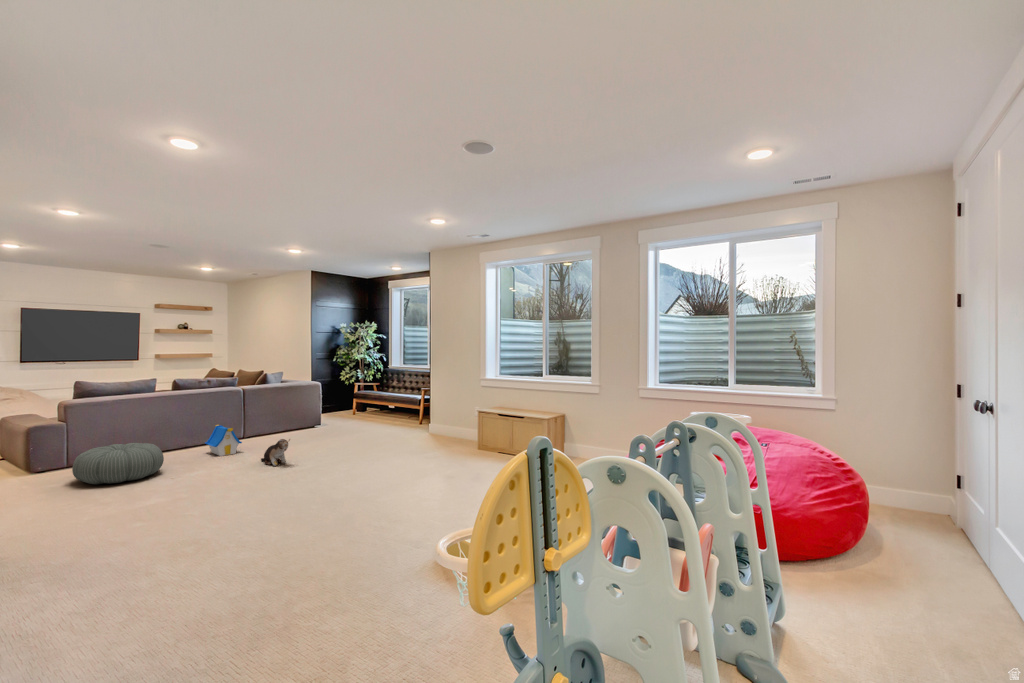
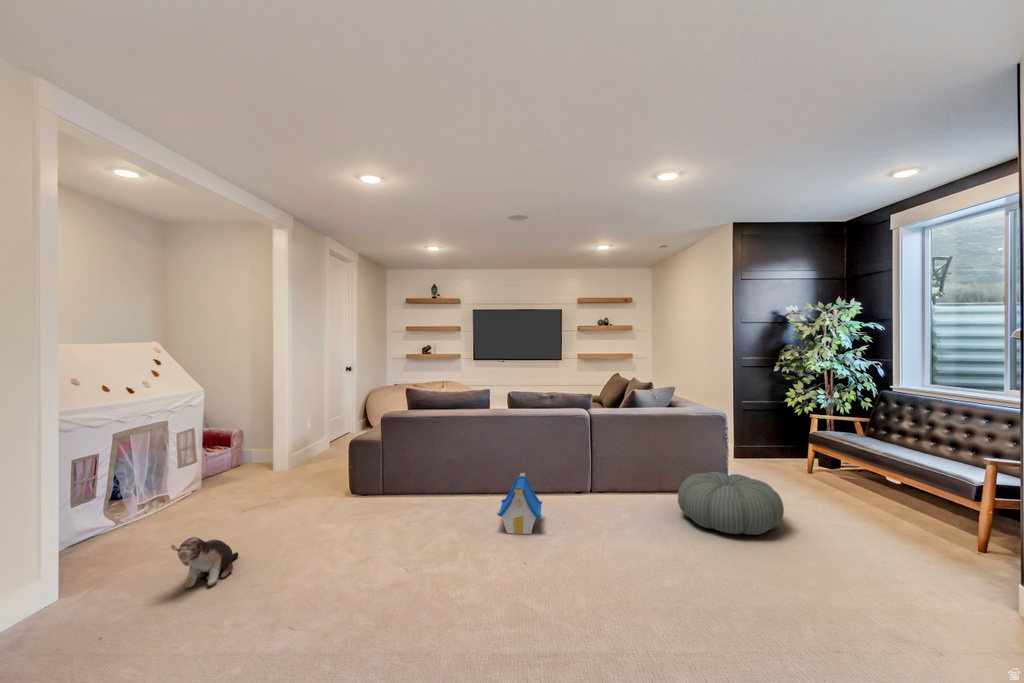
plush toy: present [261,439,290,466] -> present [171,537,238,588]
pouf: present [72,443,164,484] -> present [678,472,784,535]

